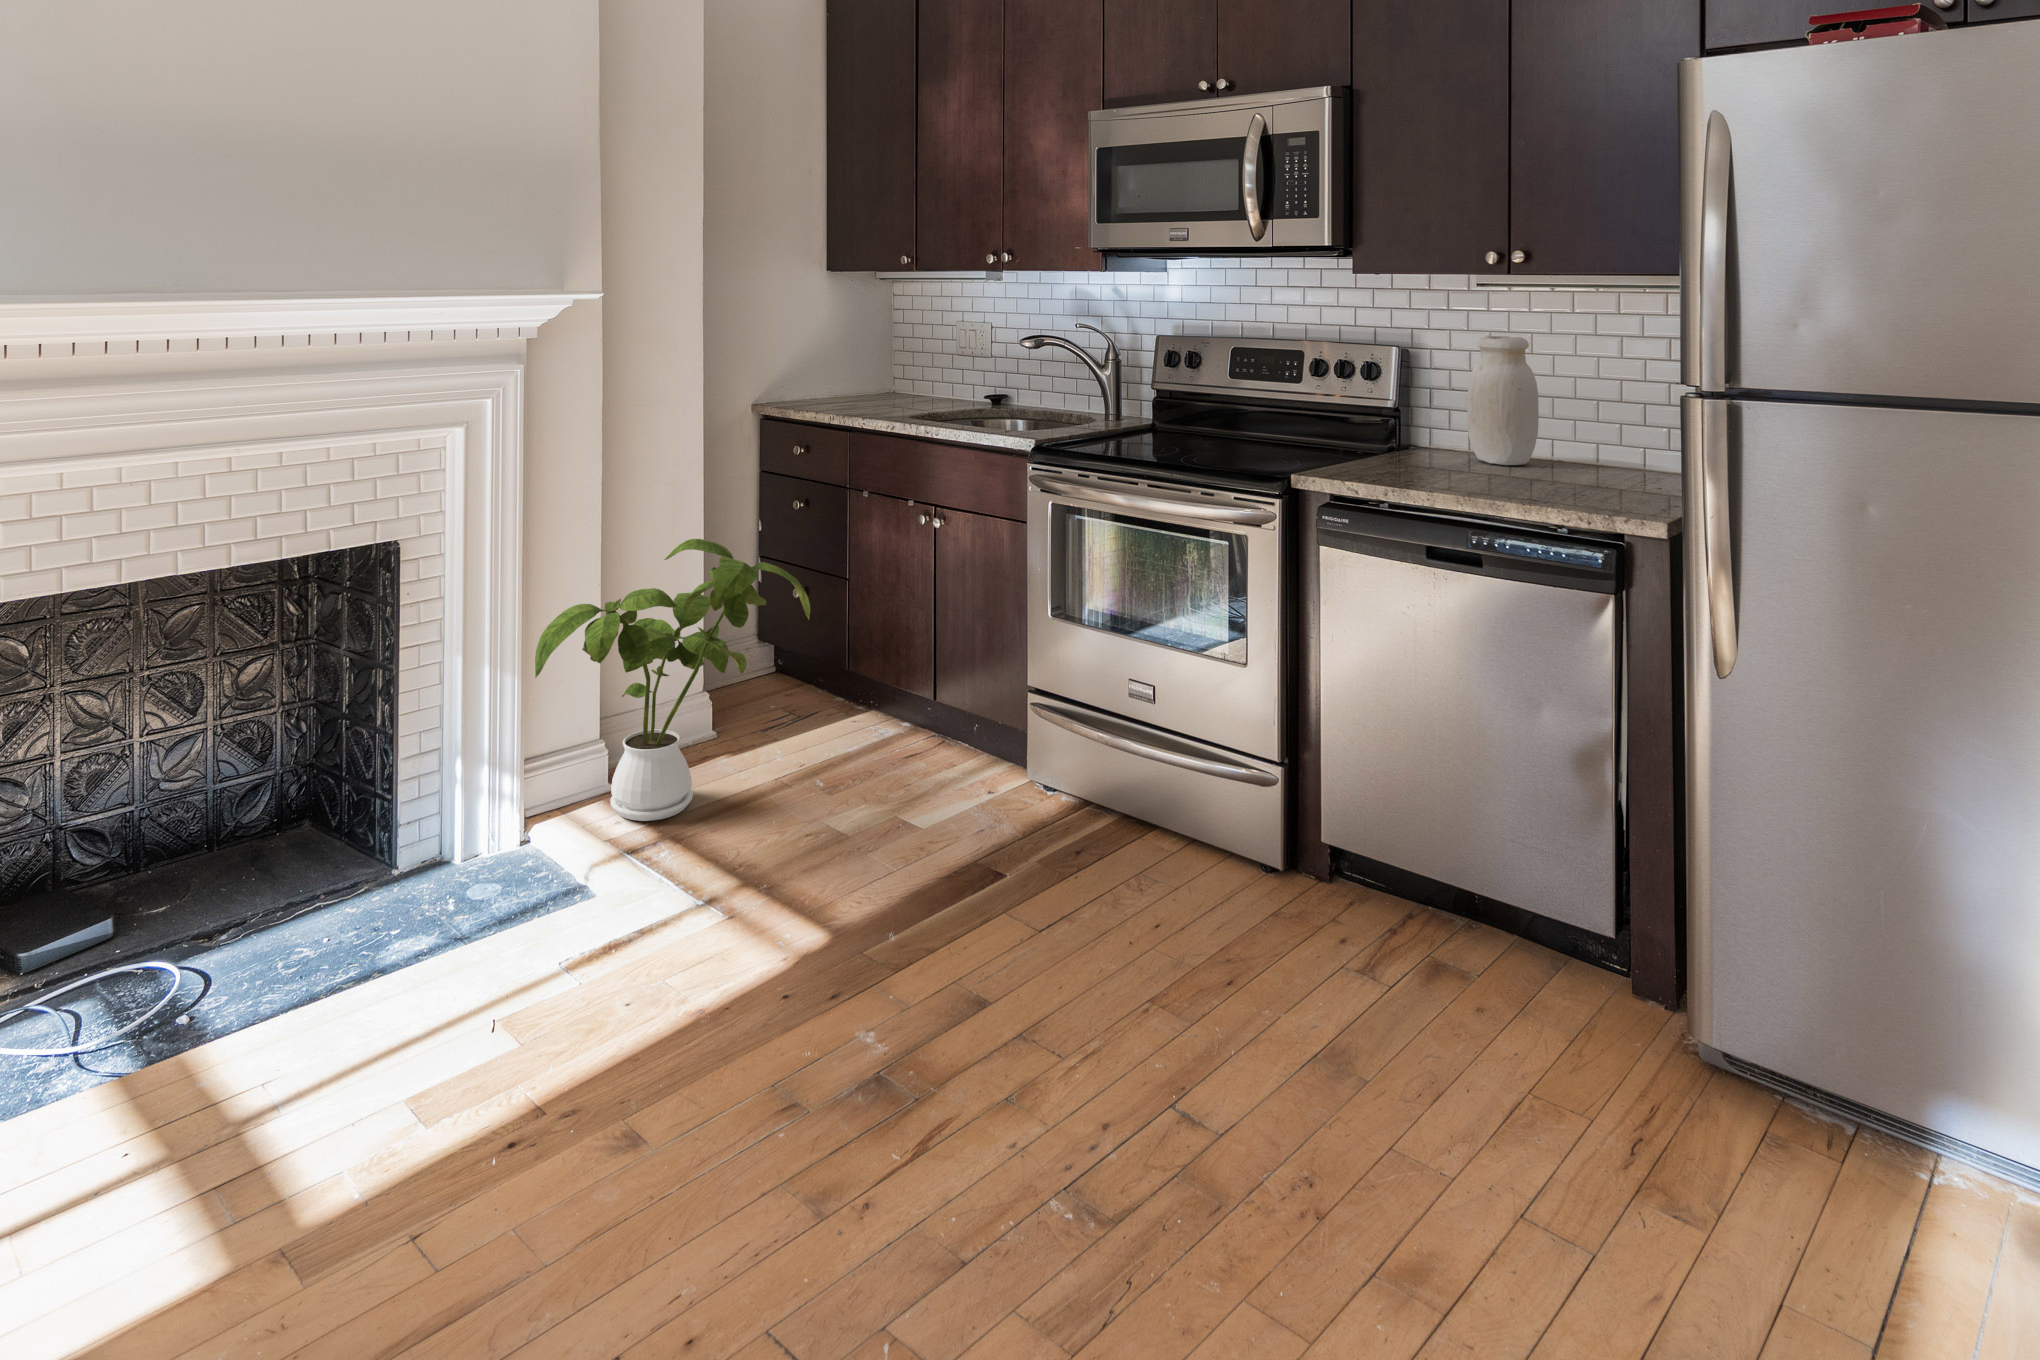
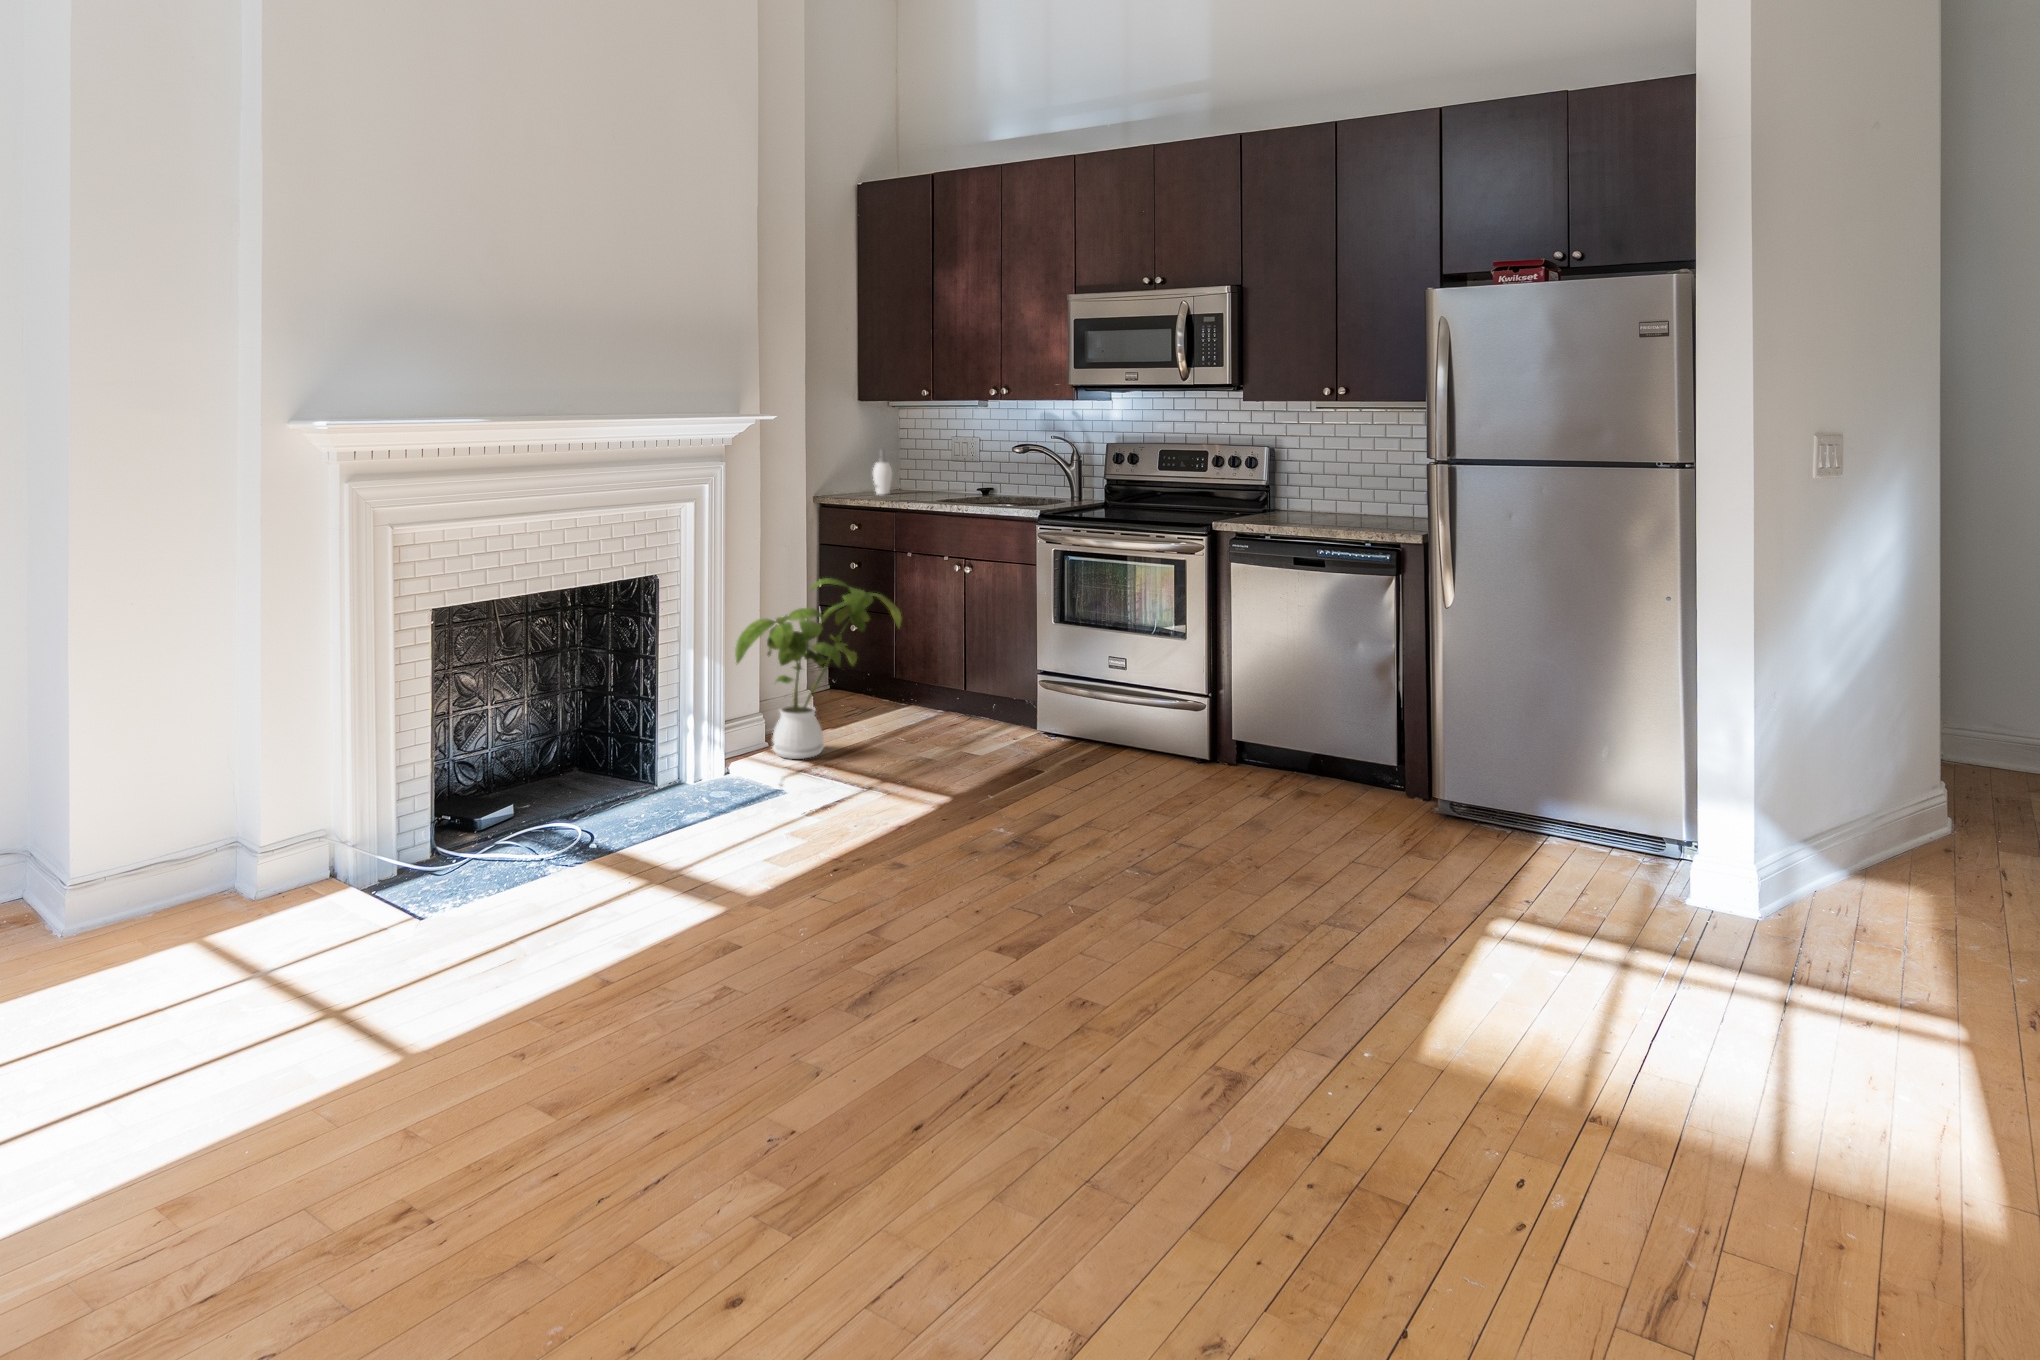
soap dispenser: none [845,334,878,398] -> present [873,449,892,495]
jar: present [1467,336,1539,465] -> none [1314,438,1357,517]

